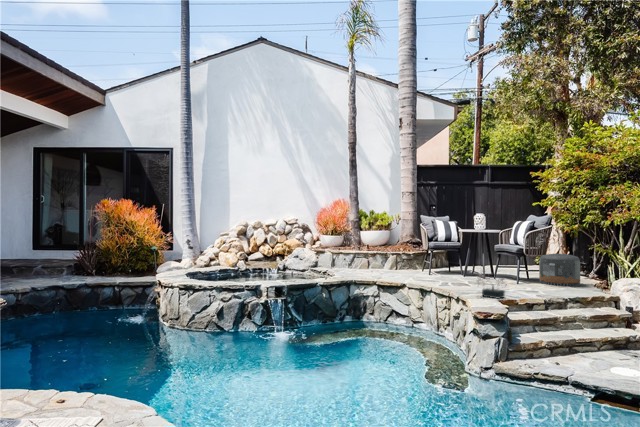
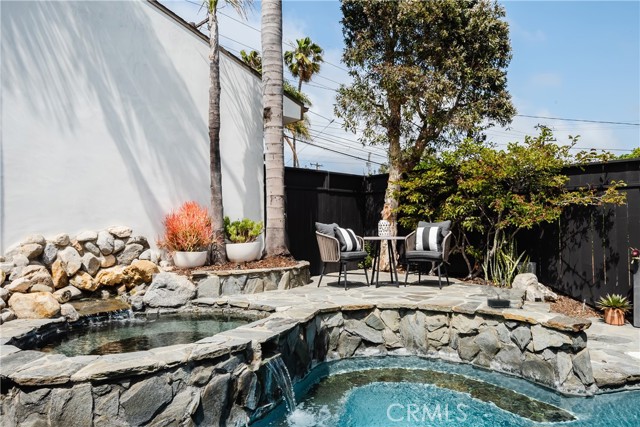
pouf: present [539,254,580,286] -> none [440,259,474,288]

